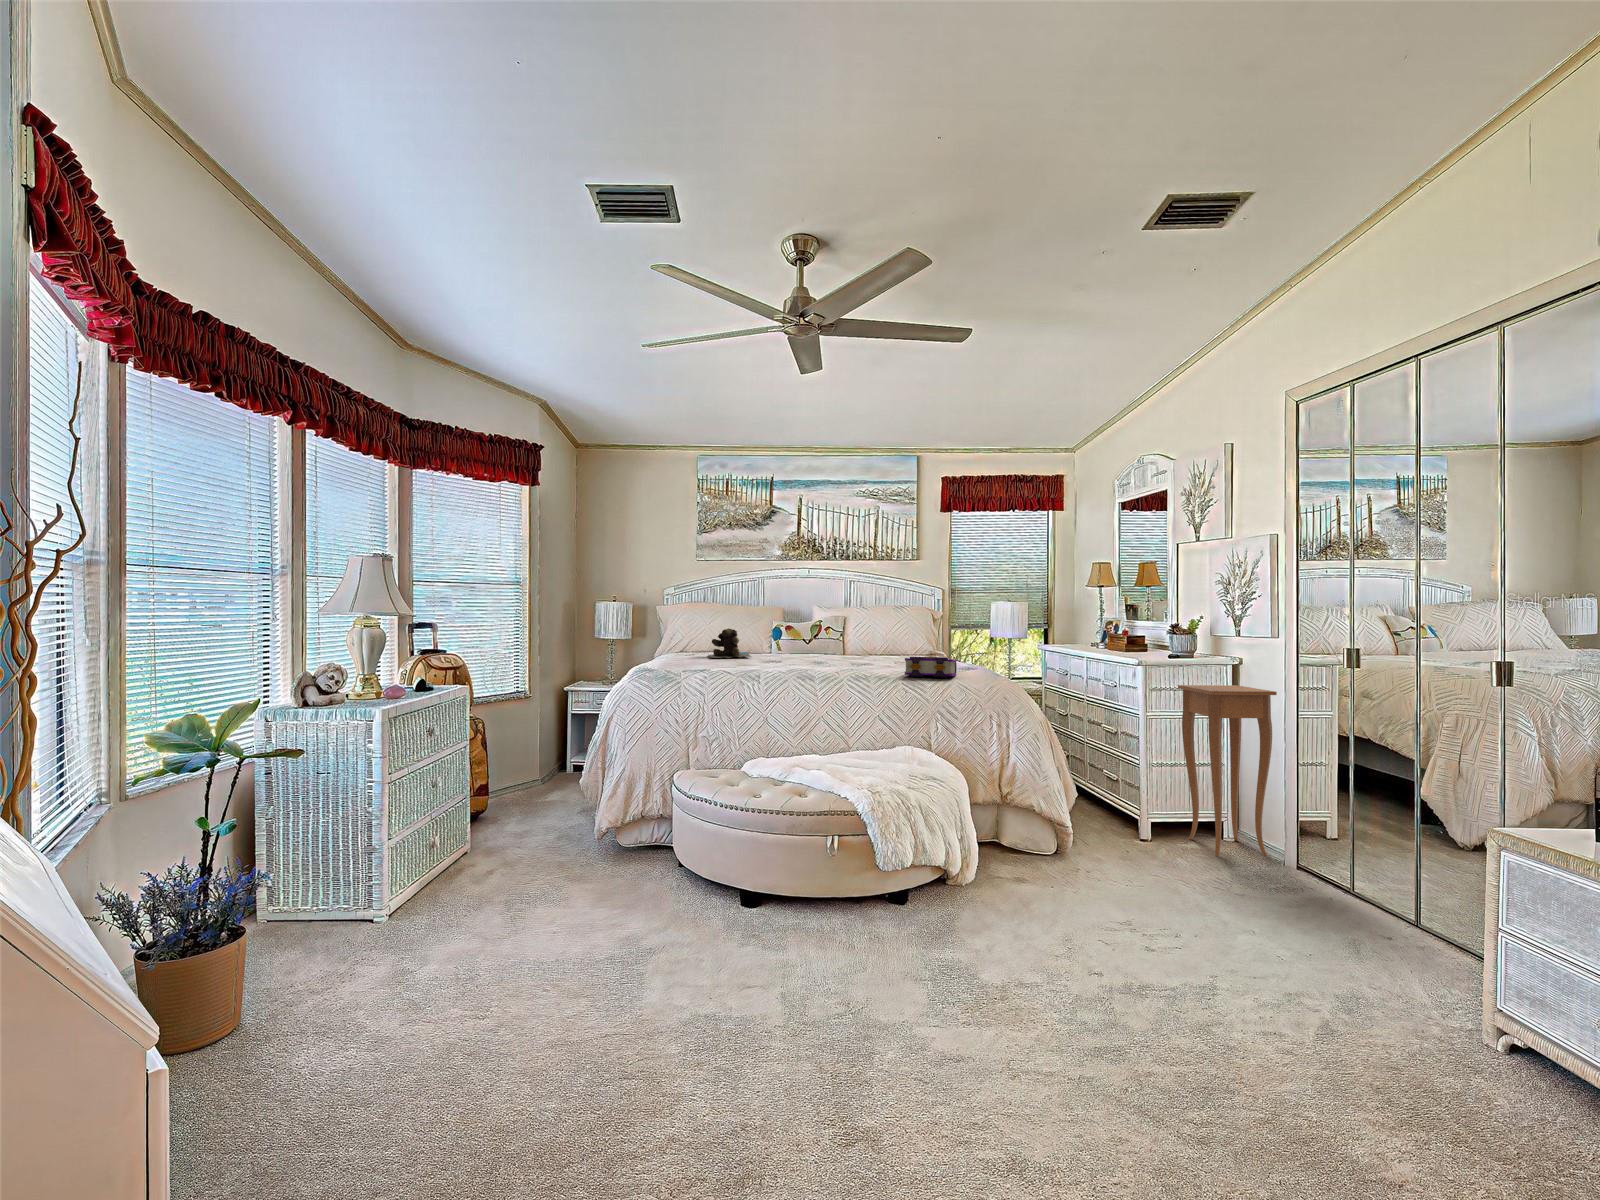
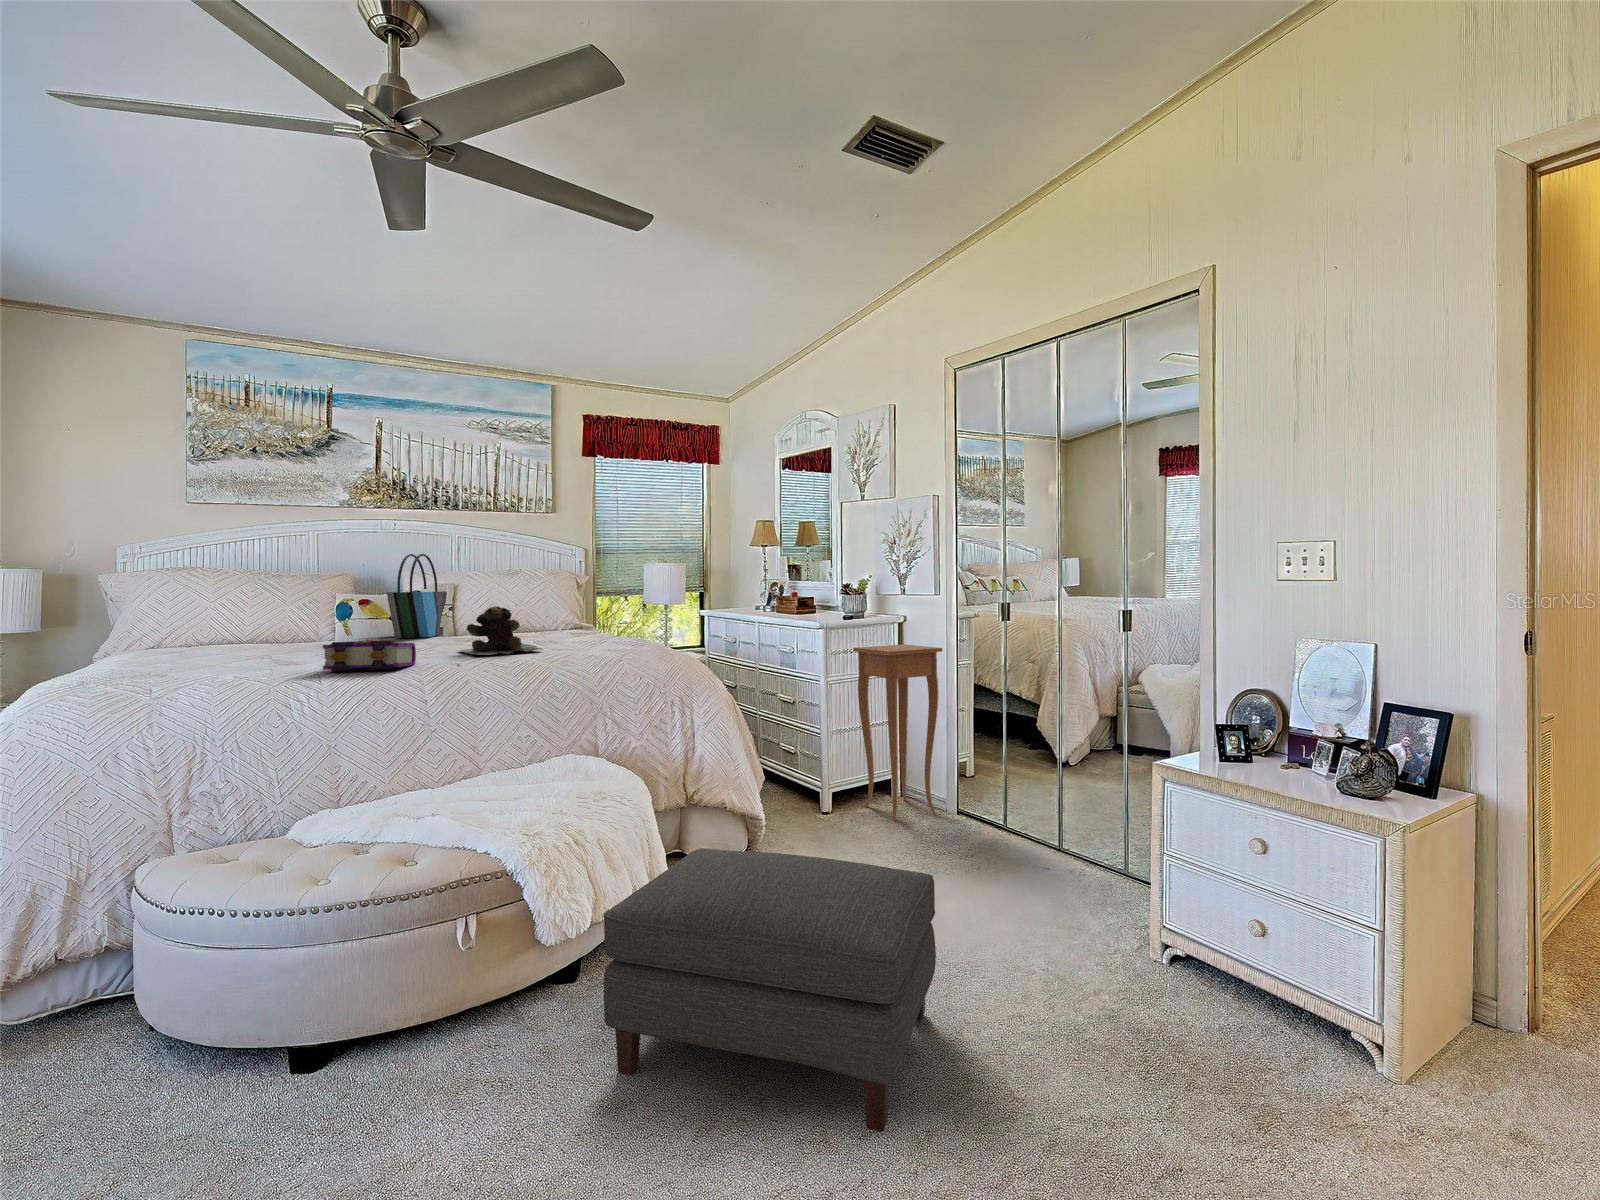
tote bag: none [797,594,838,655] -> present [387,554,447,638]
teddy bear: present [708,628,751,658] -> present [459,606,542,655]
book: present [905,656,957,678] -> present [323,639,416,672]
ottoman: none [906,835,1198,1086] -> present [603,848,936,1132]

